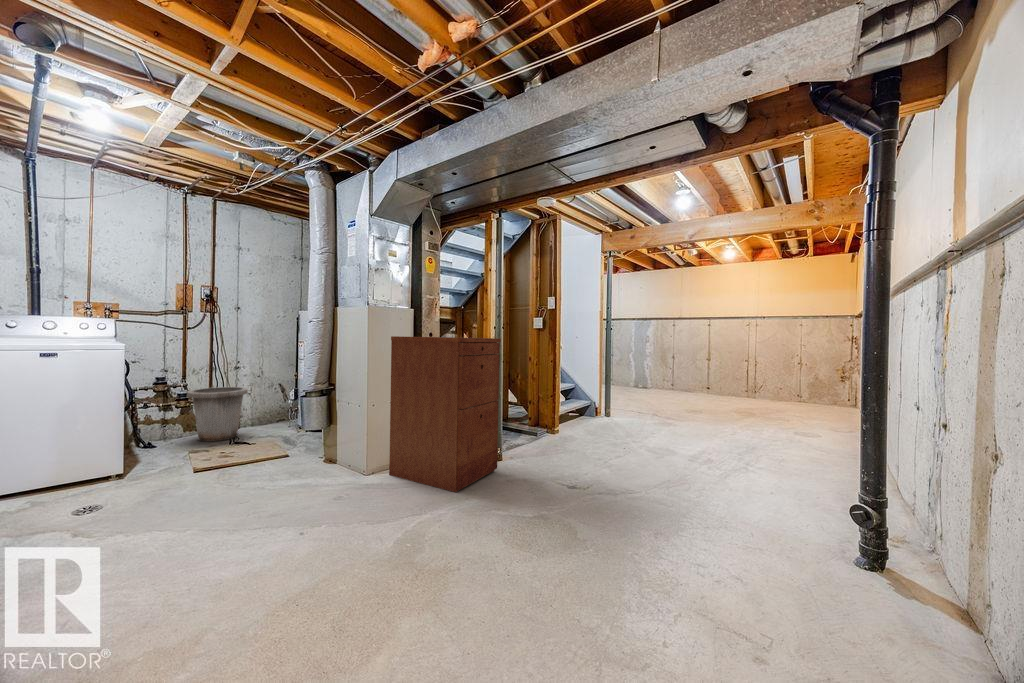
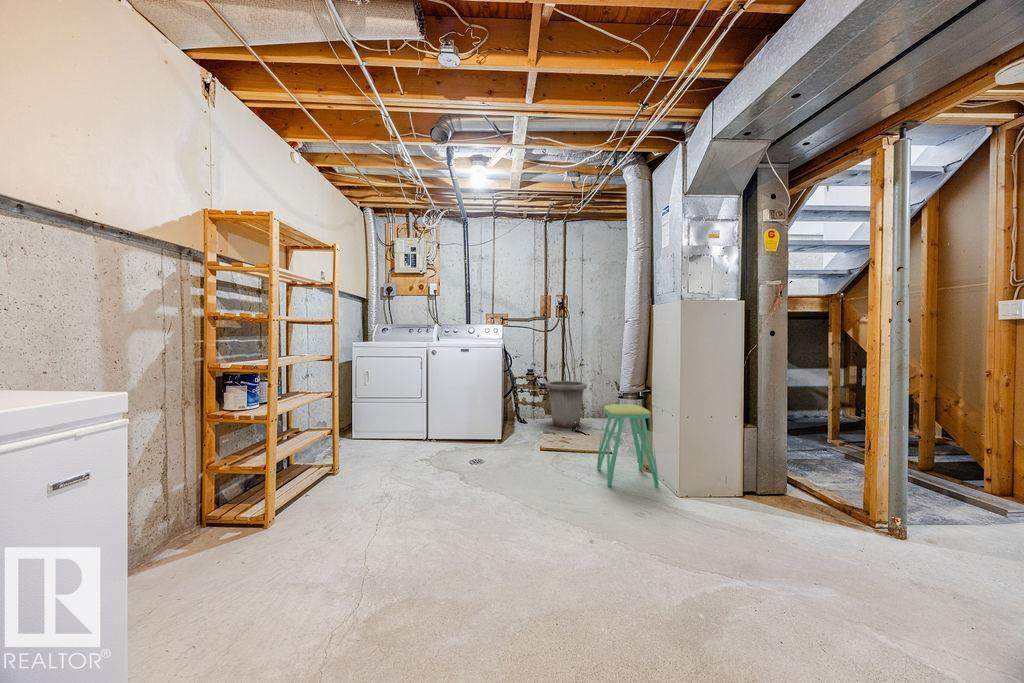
filing cabinet: present [389,336,501,492] -> none [705,335,896,562]
stool: none [281,402,348,484] -> present [597,404,659,486]

